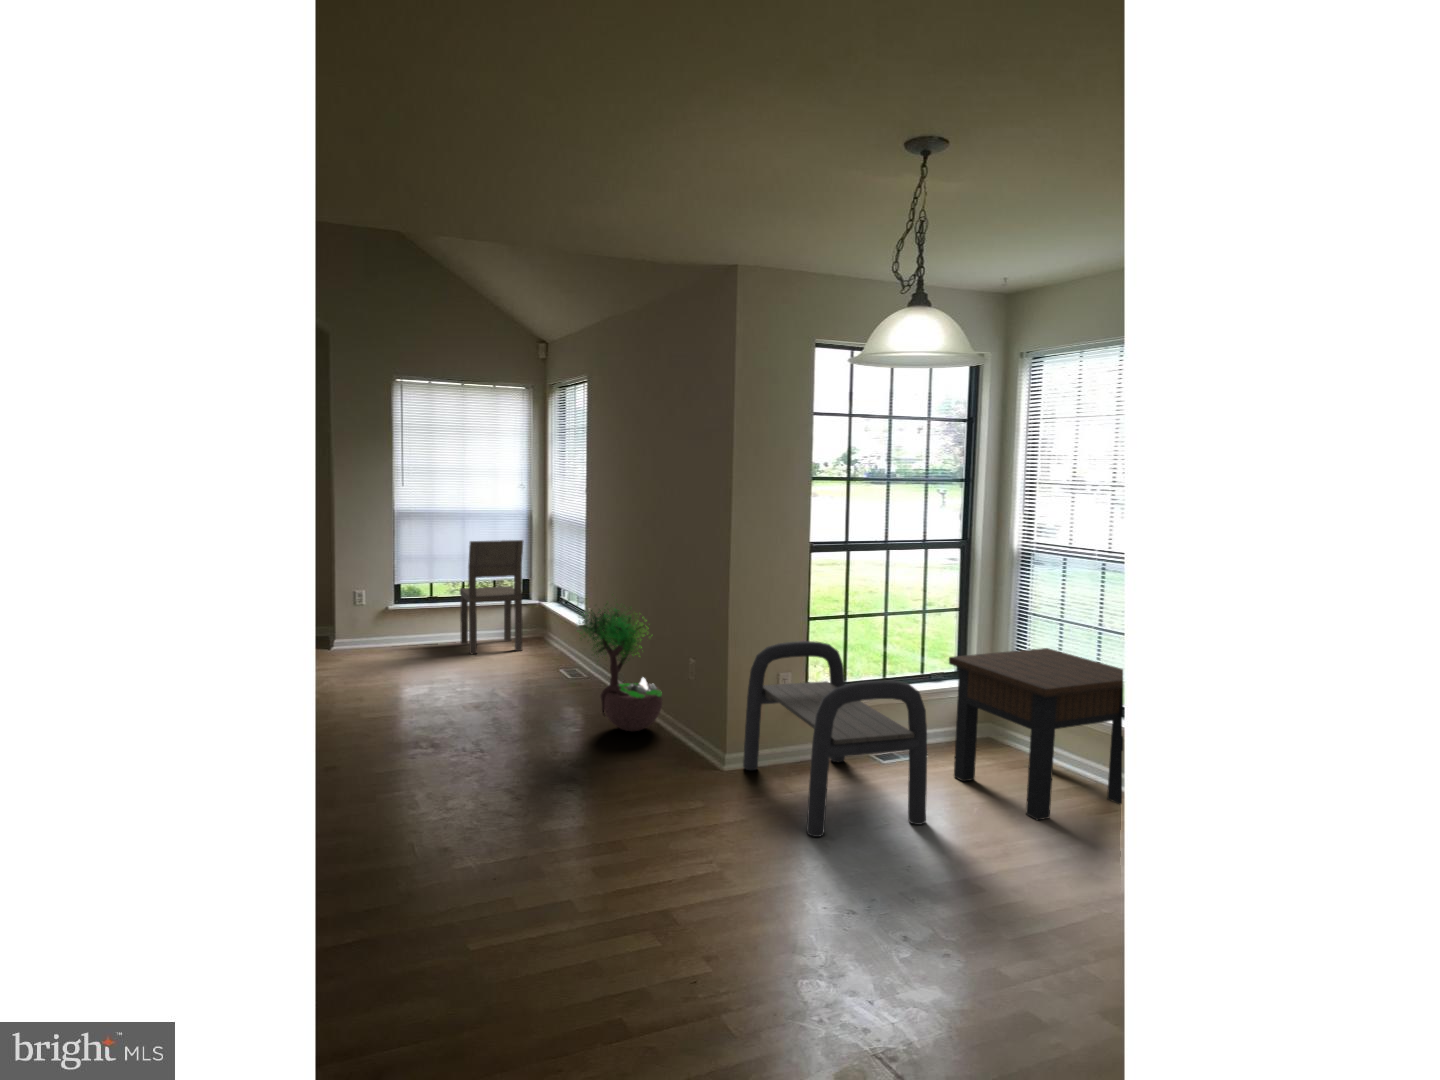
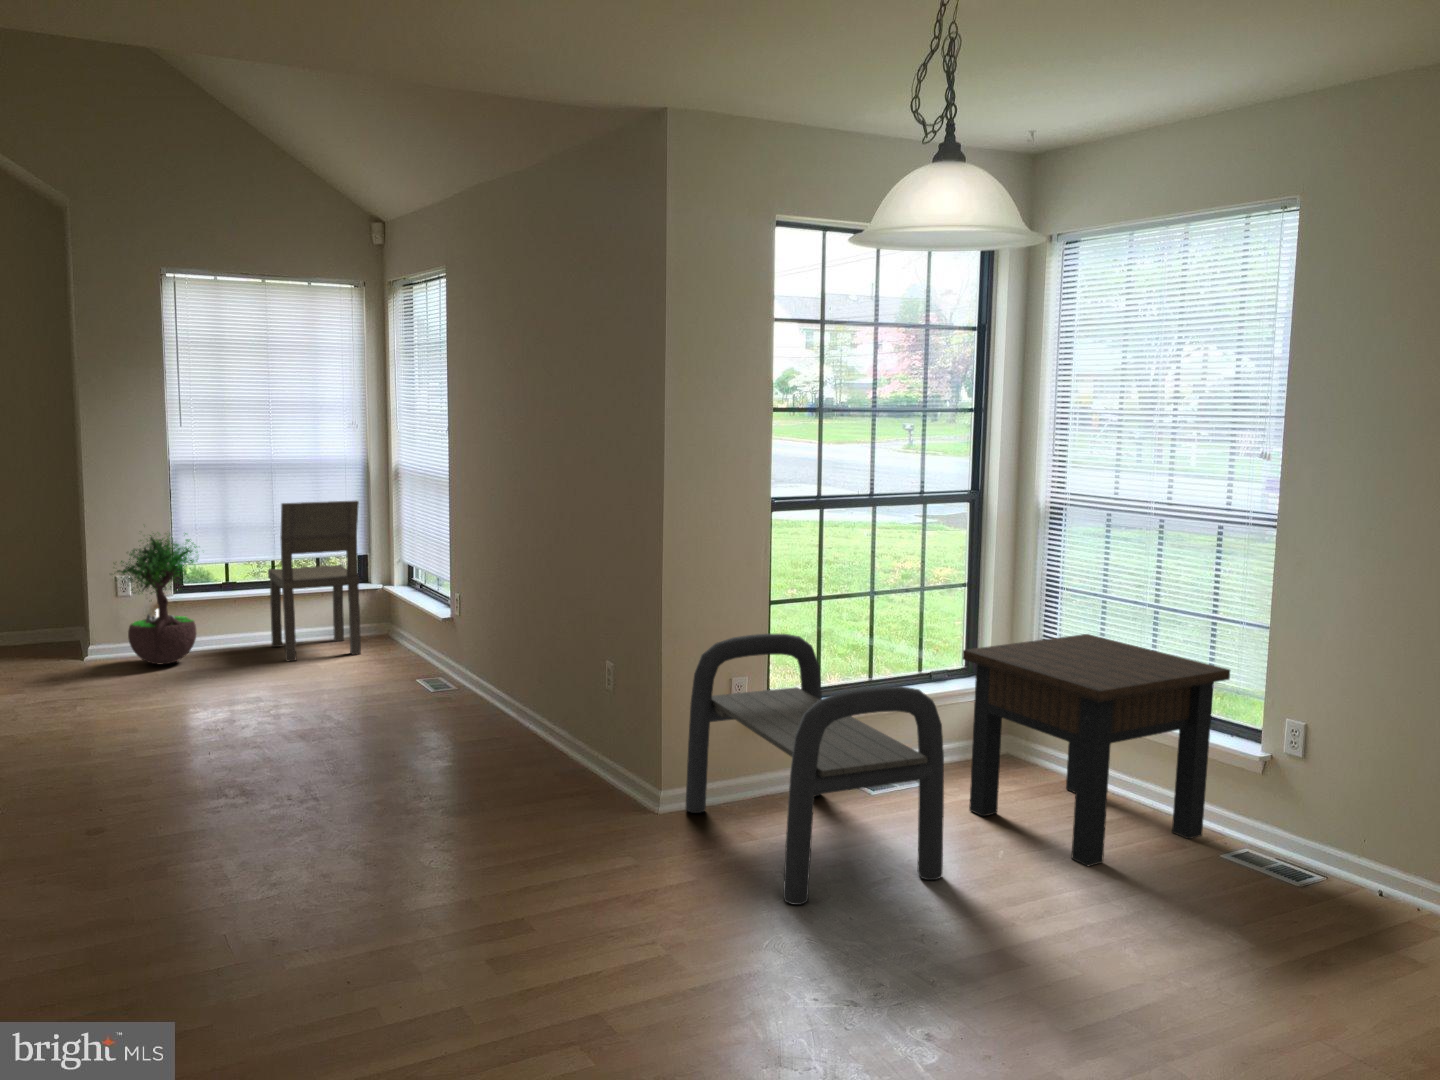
potted tree: present [577,594,662,731] -> present [117,533,197,665]

